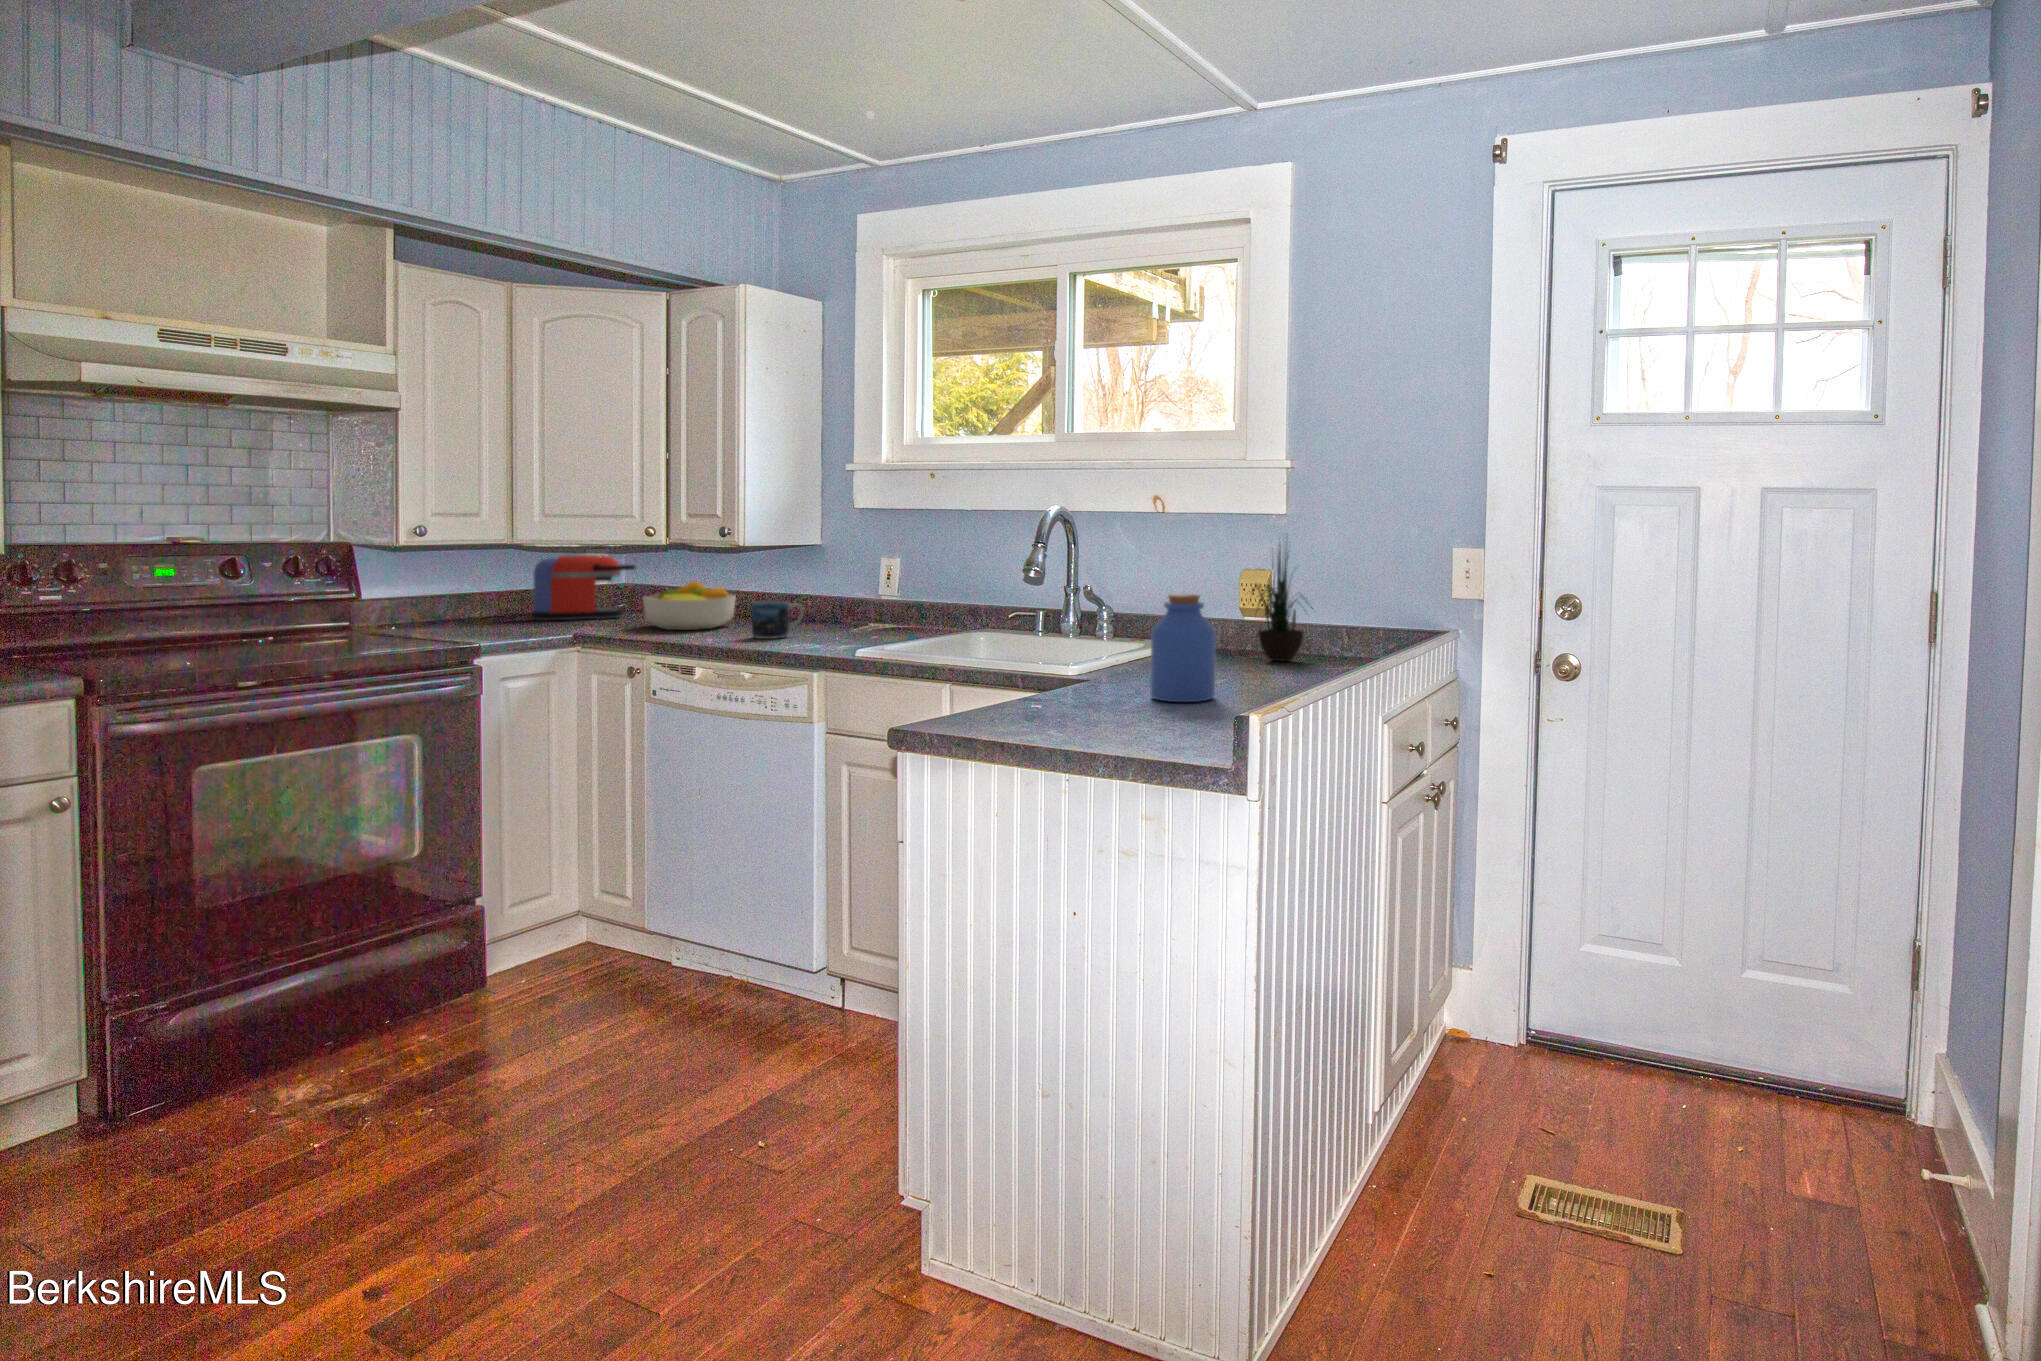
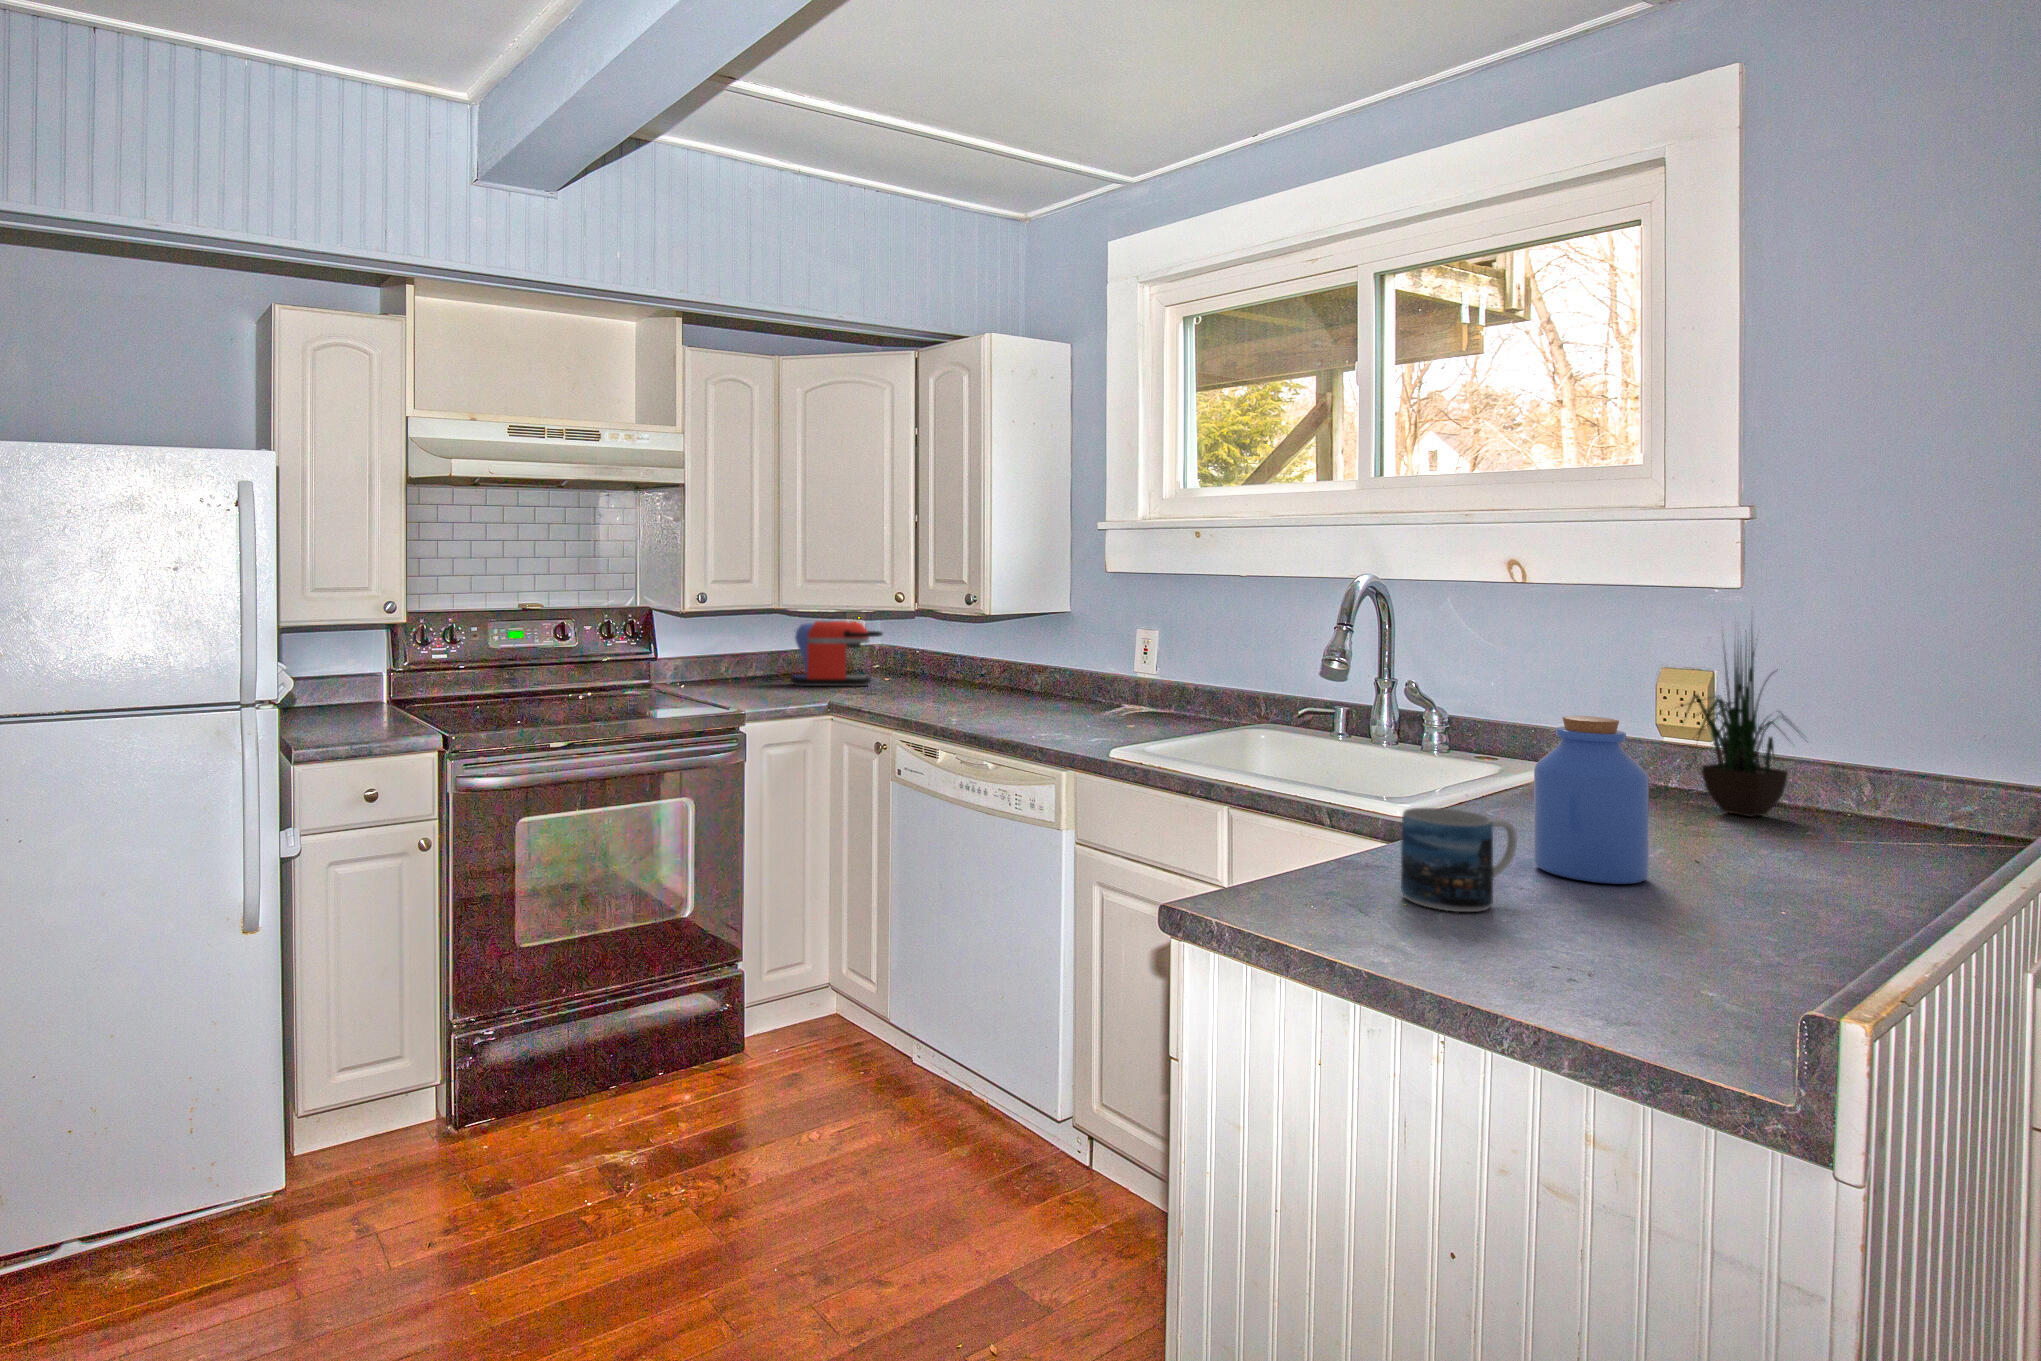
fruit bowl: present [643,581,736,630] -> none [888,651,978,706]
mug: present [752,601,803,639] -> present [1401,808,1517,912]

